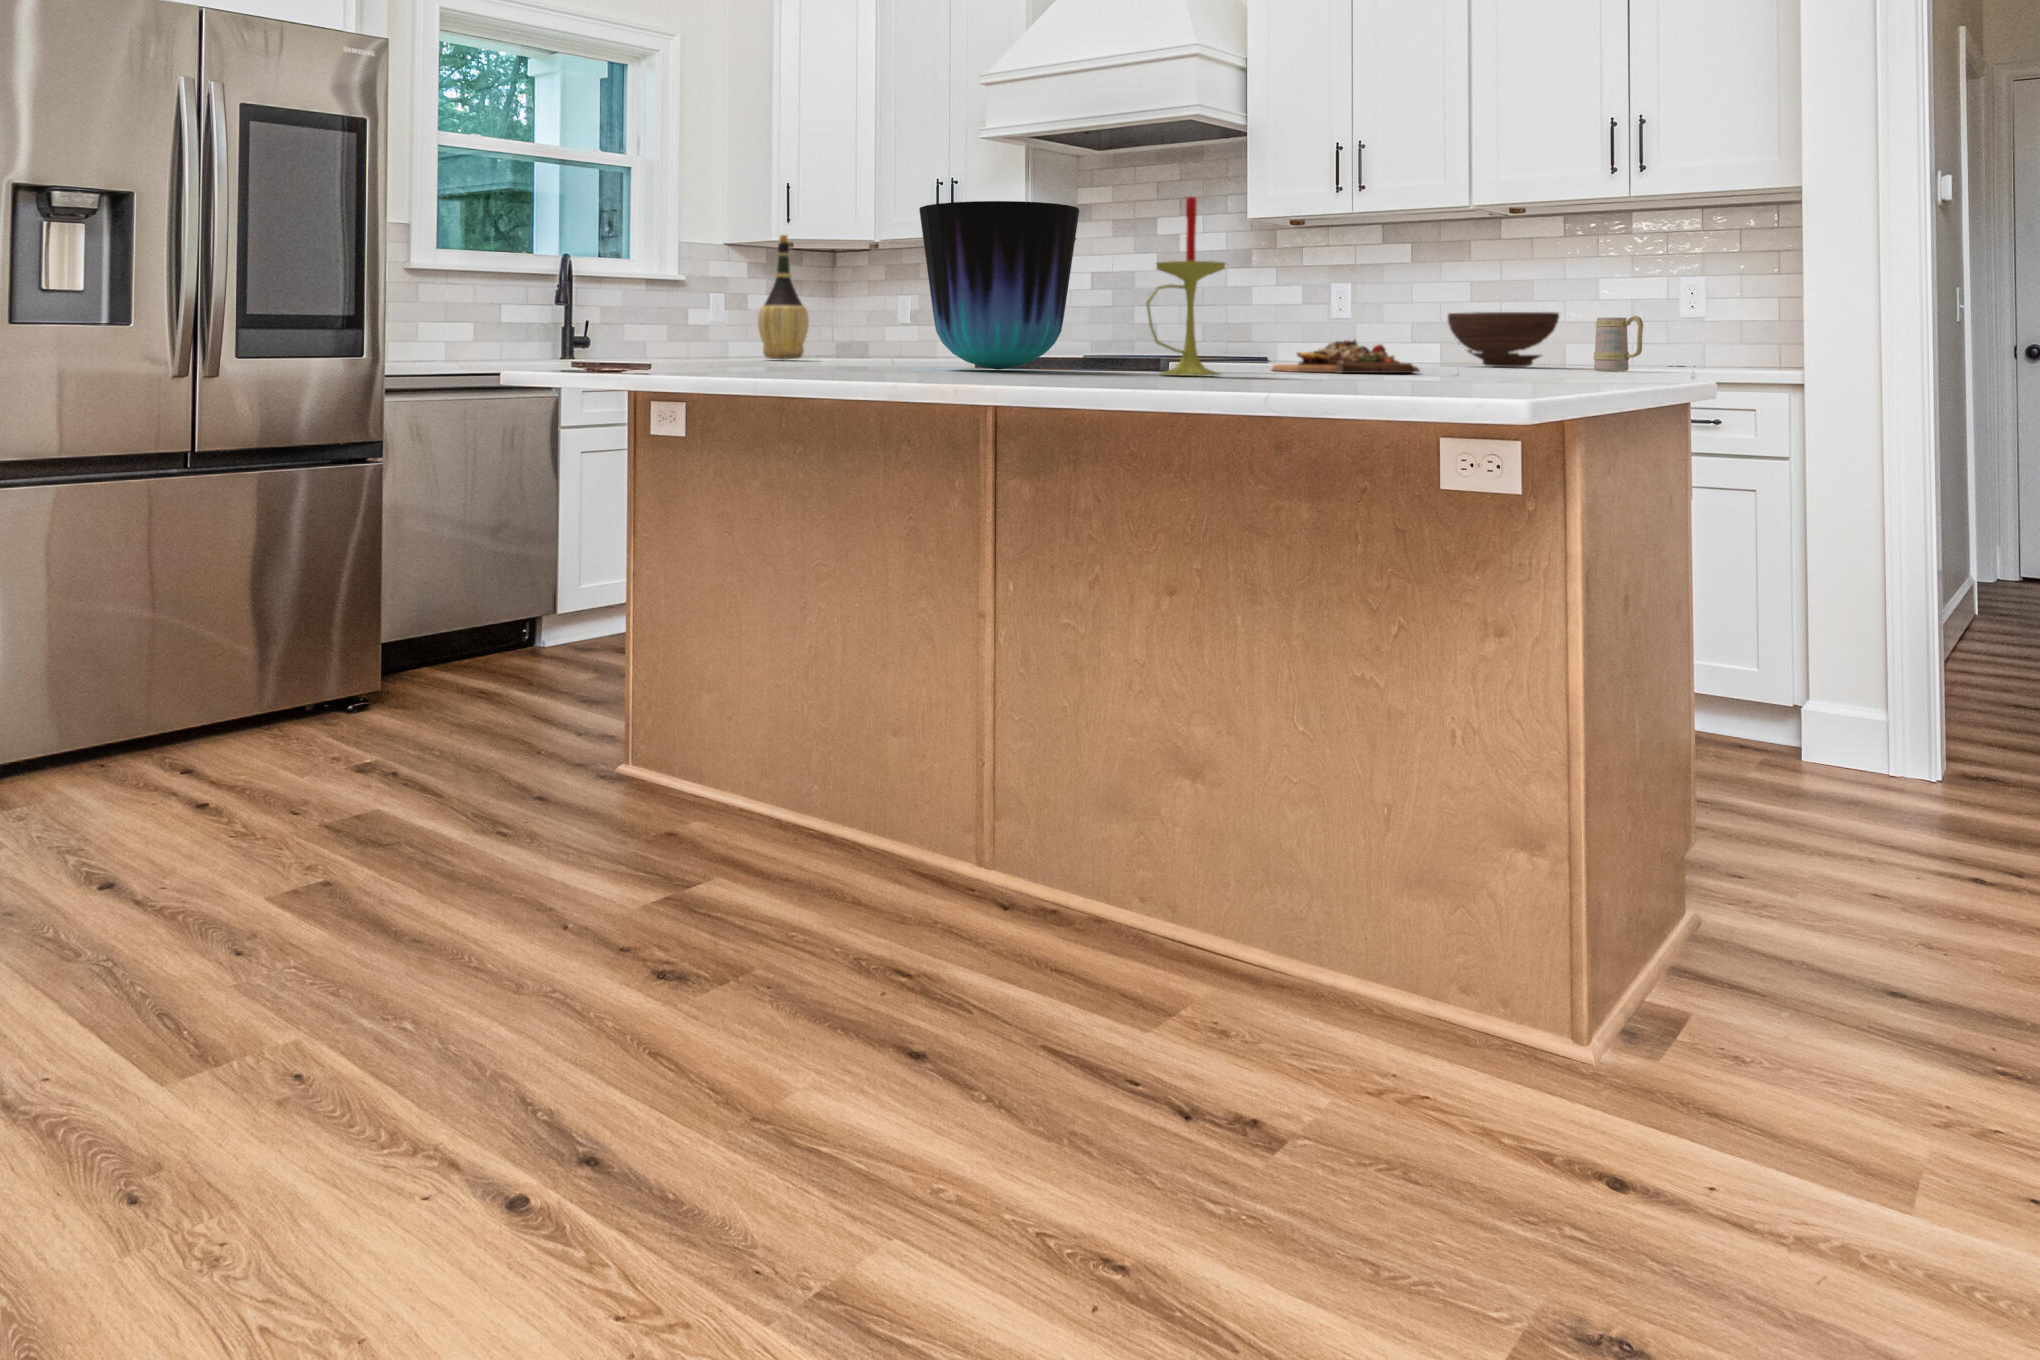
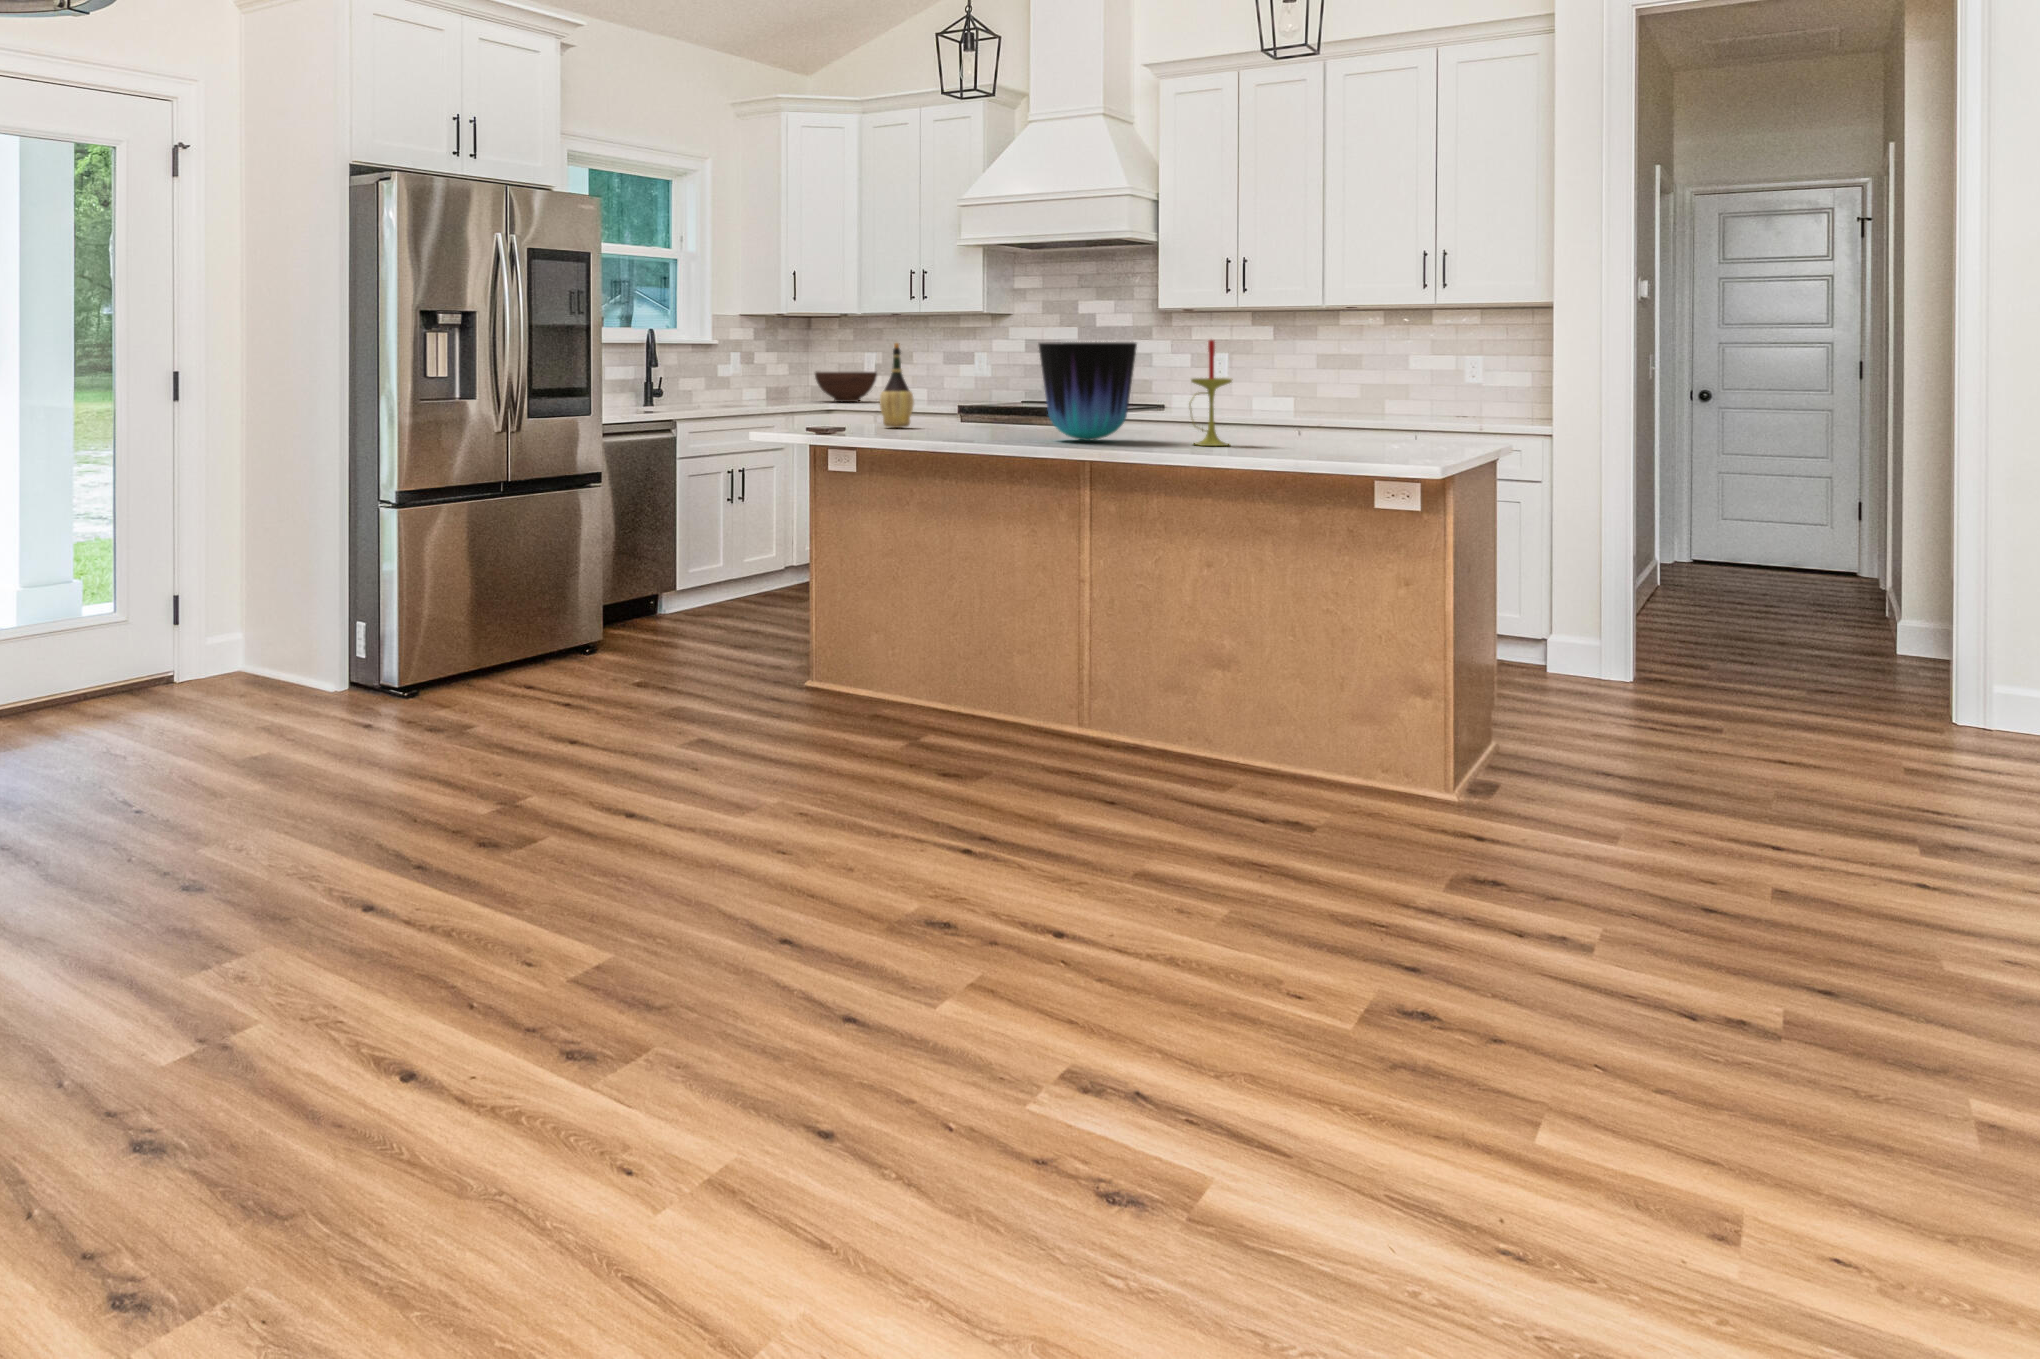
fruit bowl: present [1447,312,1559,367] -> present [815,372,877,402]
mug: present [1594,316,1643,371] -> none [1420,387,1453,425]
cutting board: present [1272,340,1420,373] -> none [1228,413,1325,437]

